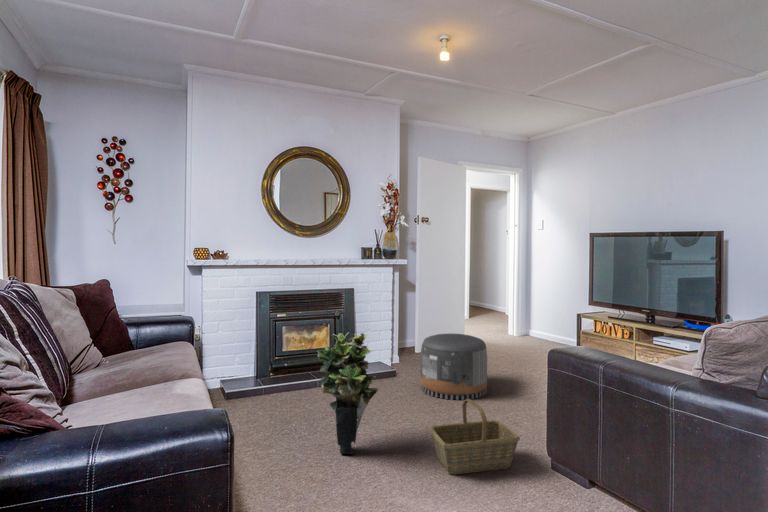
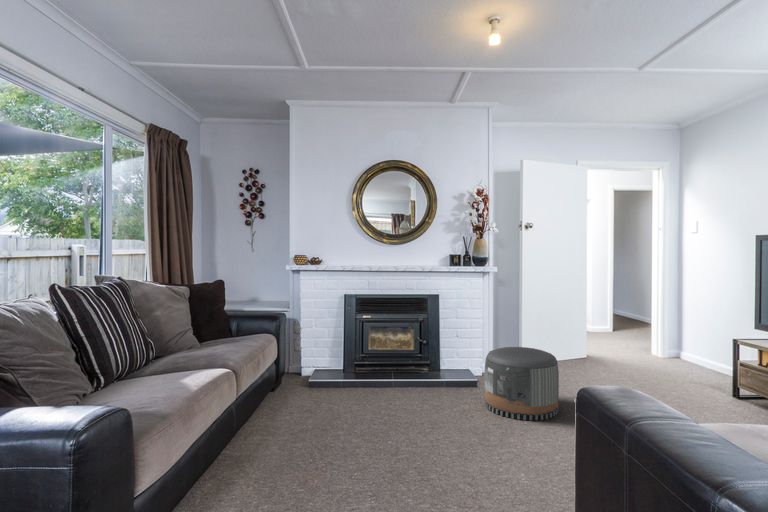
potted plant: present [317,333,379,454] -> none [335,336,392,448]
basket: present [430,399,520,475] -> none [416,414,503,494]

